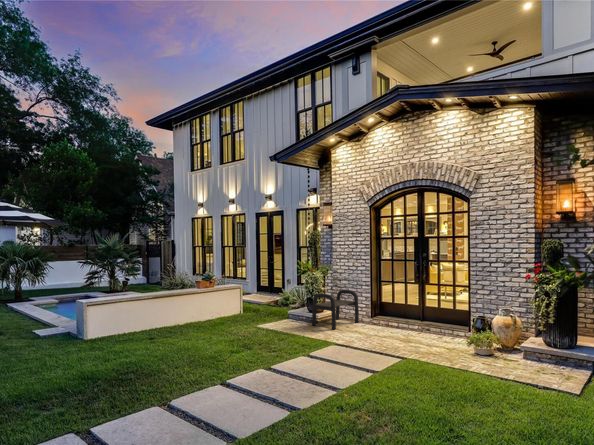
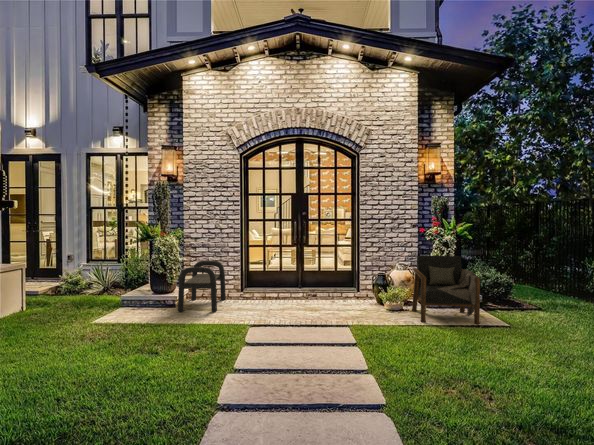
armchair: none [480,303,566,385] -> present [412,256,480,324]

